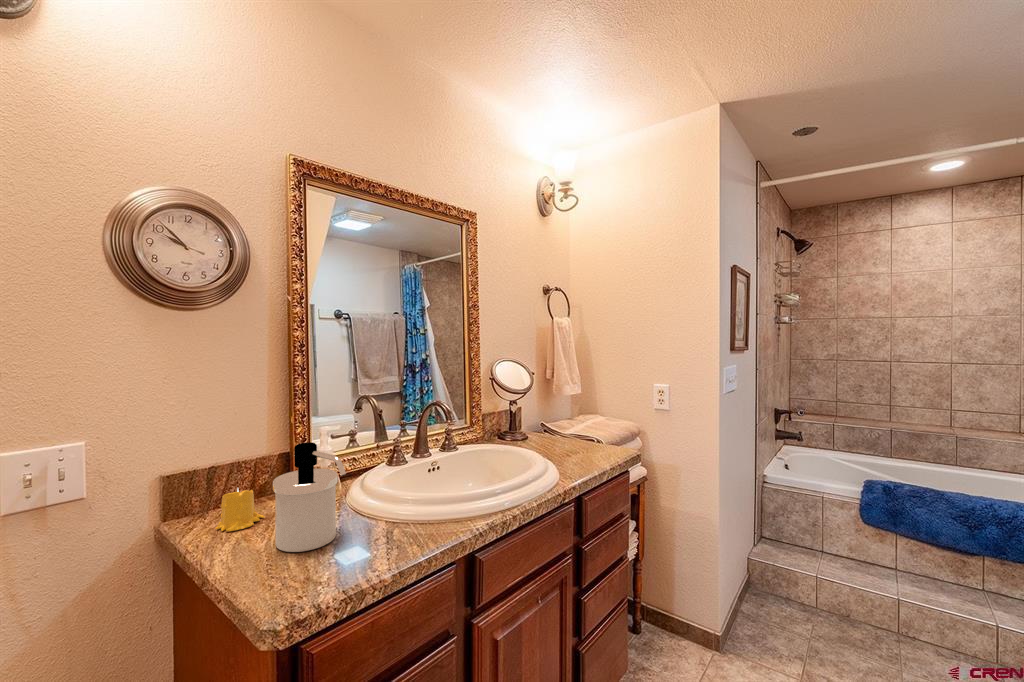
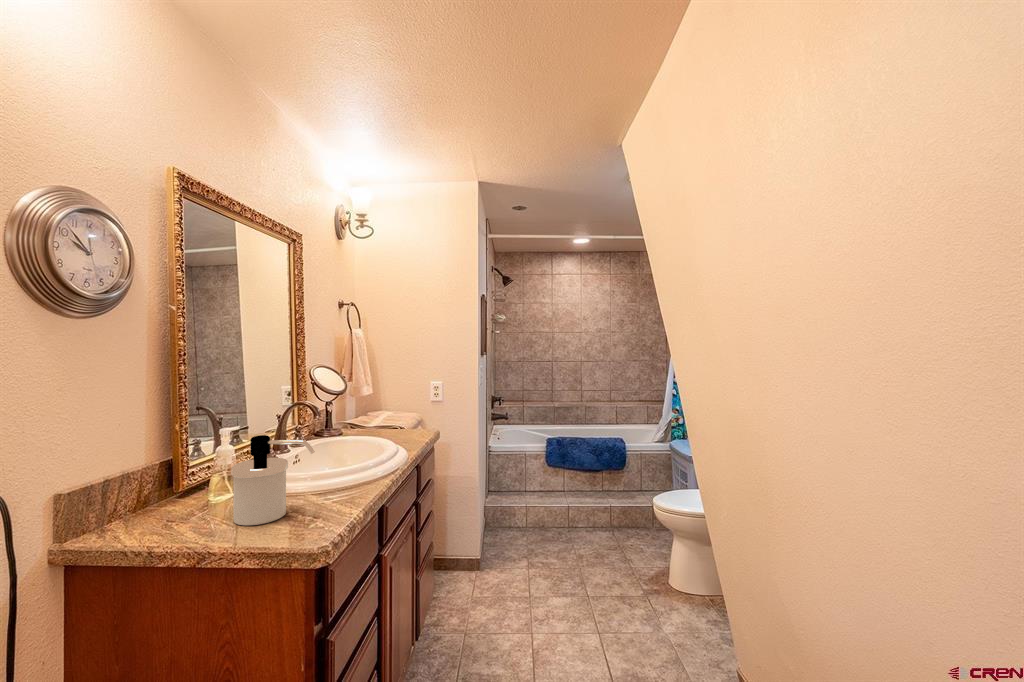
candle: present [215,489,265,531] -> none [139,489,185,532]

